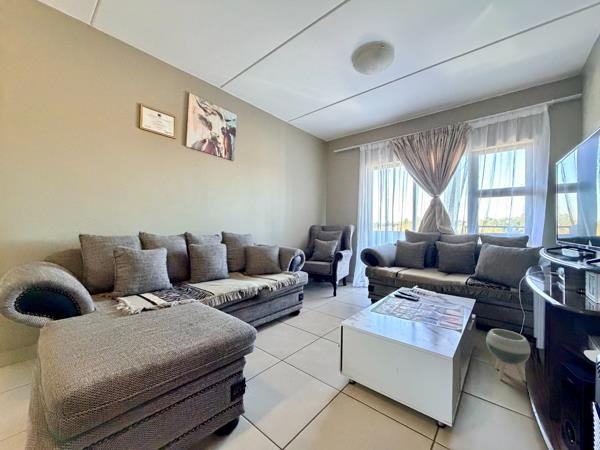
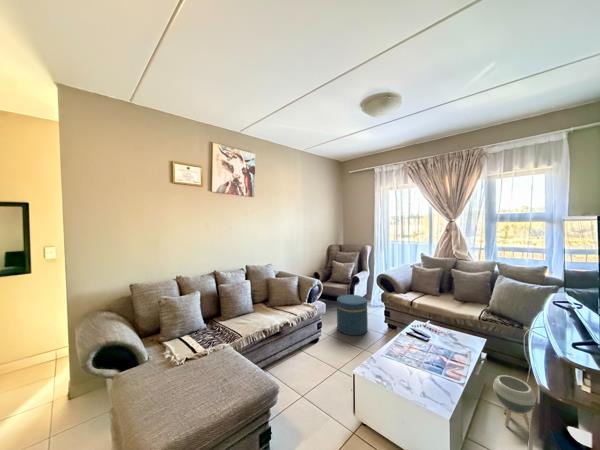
ottoman: none [319,270,351,310] -> present [337,295,368,335]

